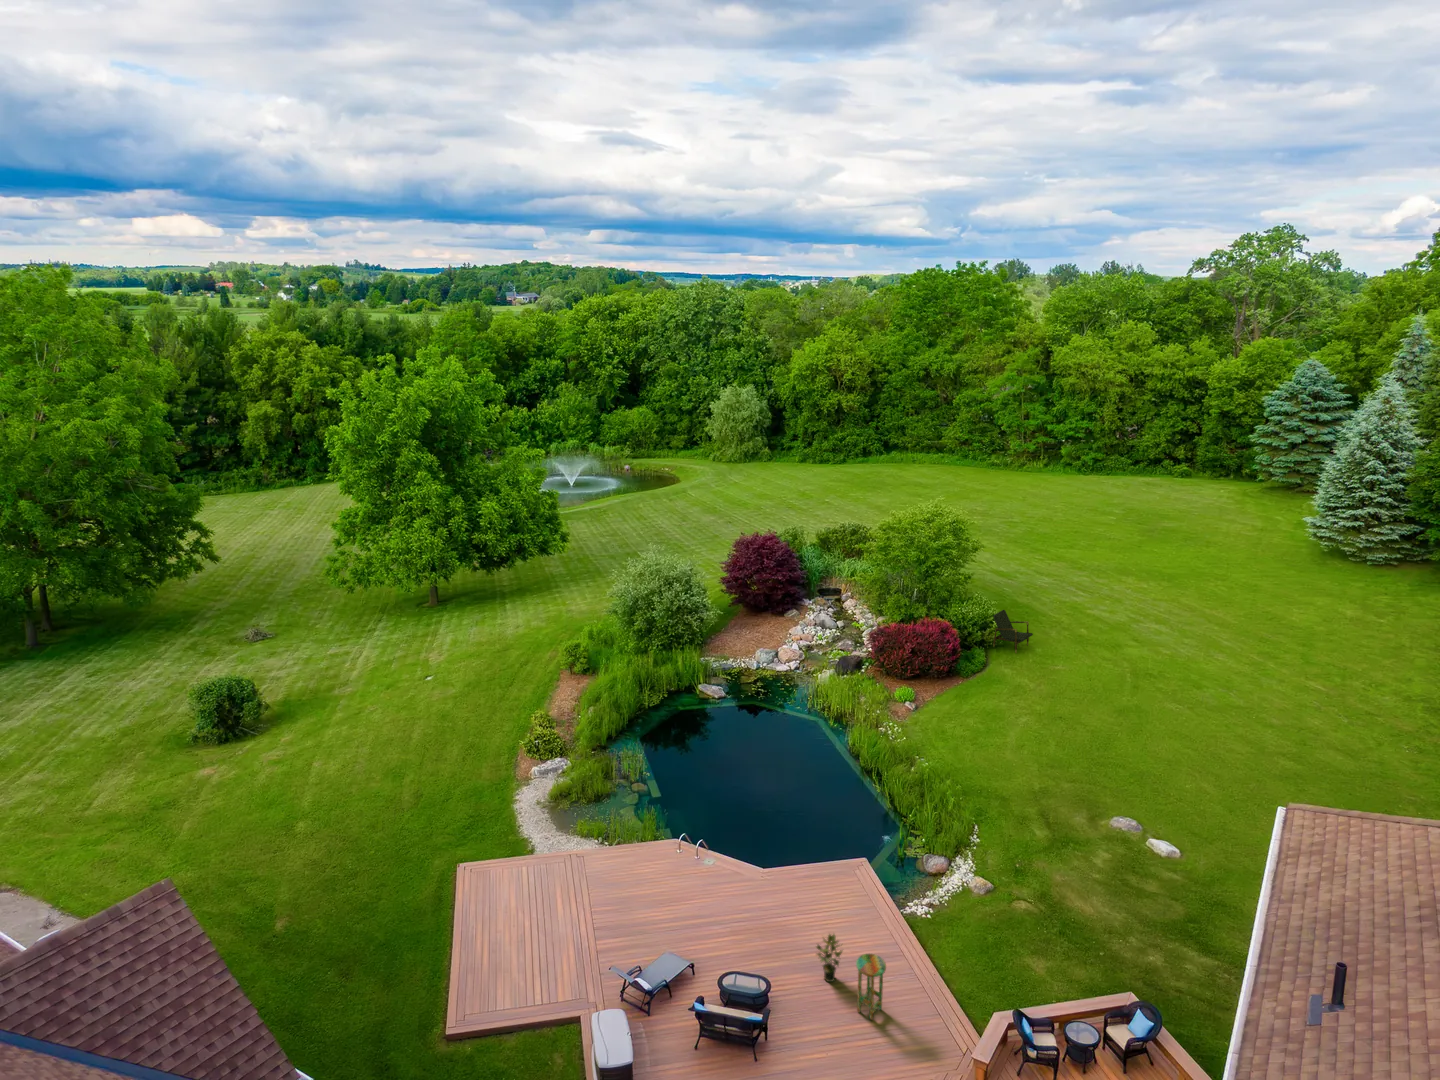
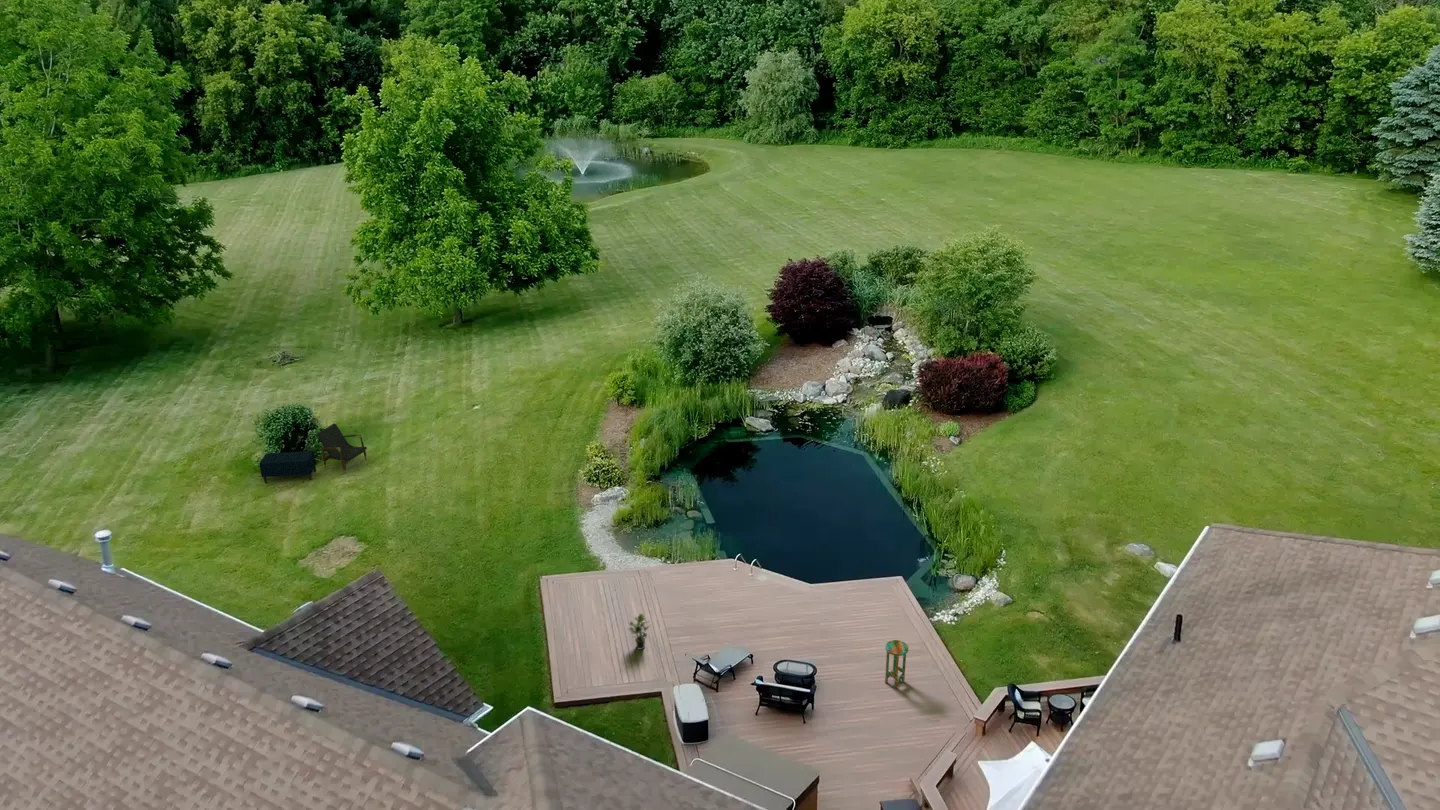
lounge chair: present [993,610,1033,653] -> present [317,423,367,474]
bench: none [167,722,235,758] -> present [259,451,316,483]
potted plant: present [817,934,842,982] -> present [630,614,648,649]

